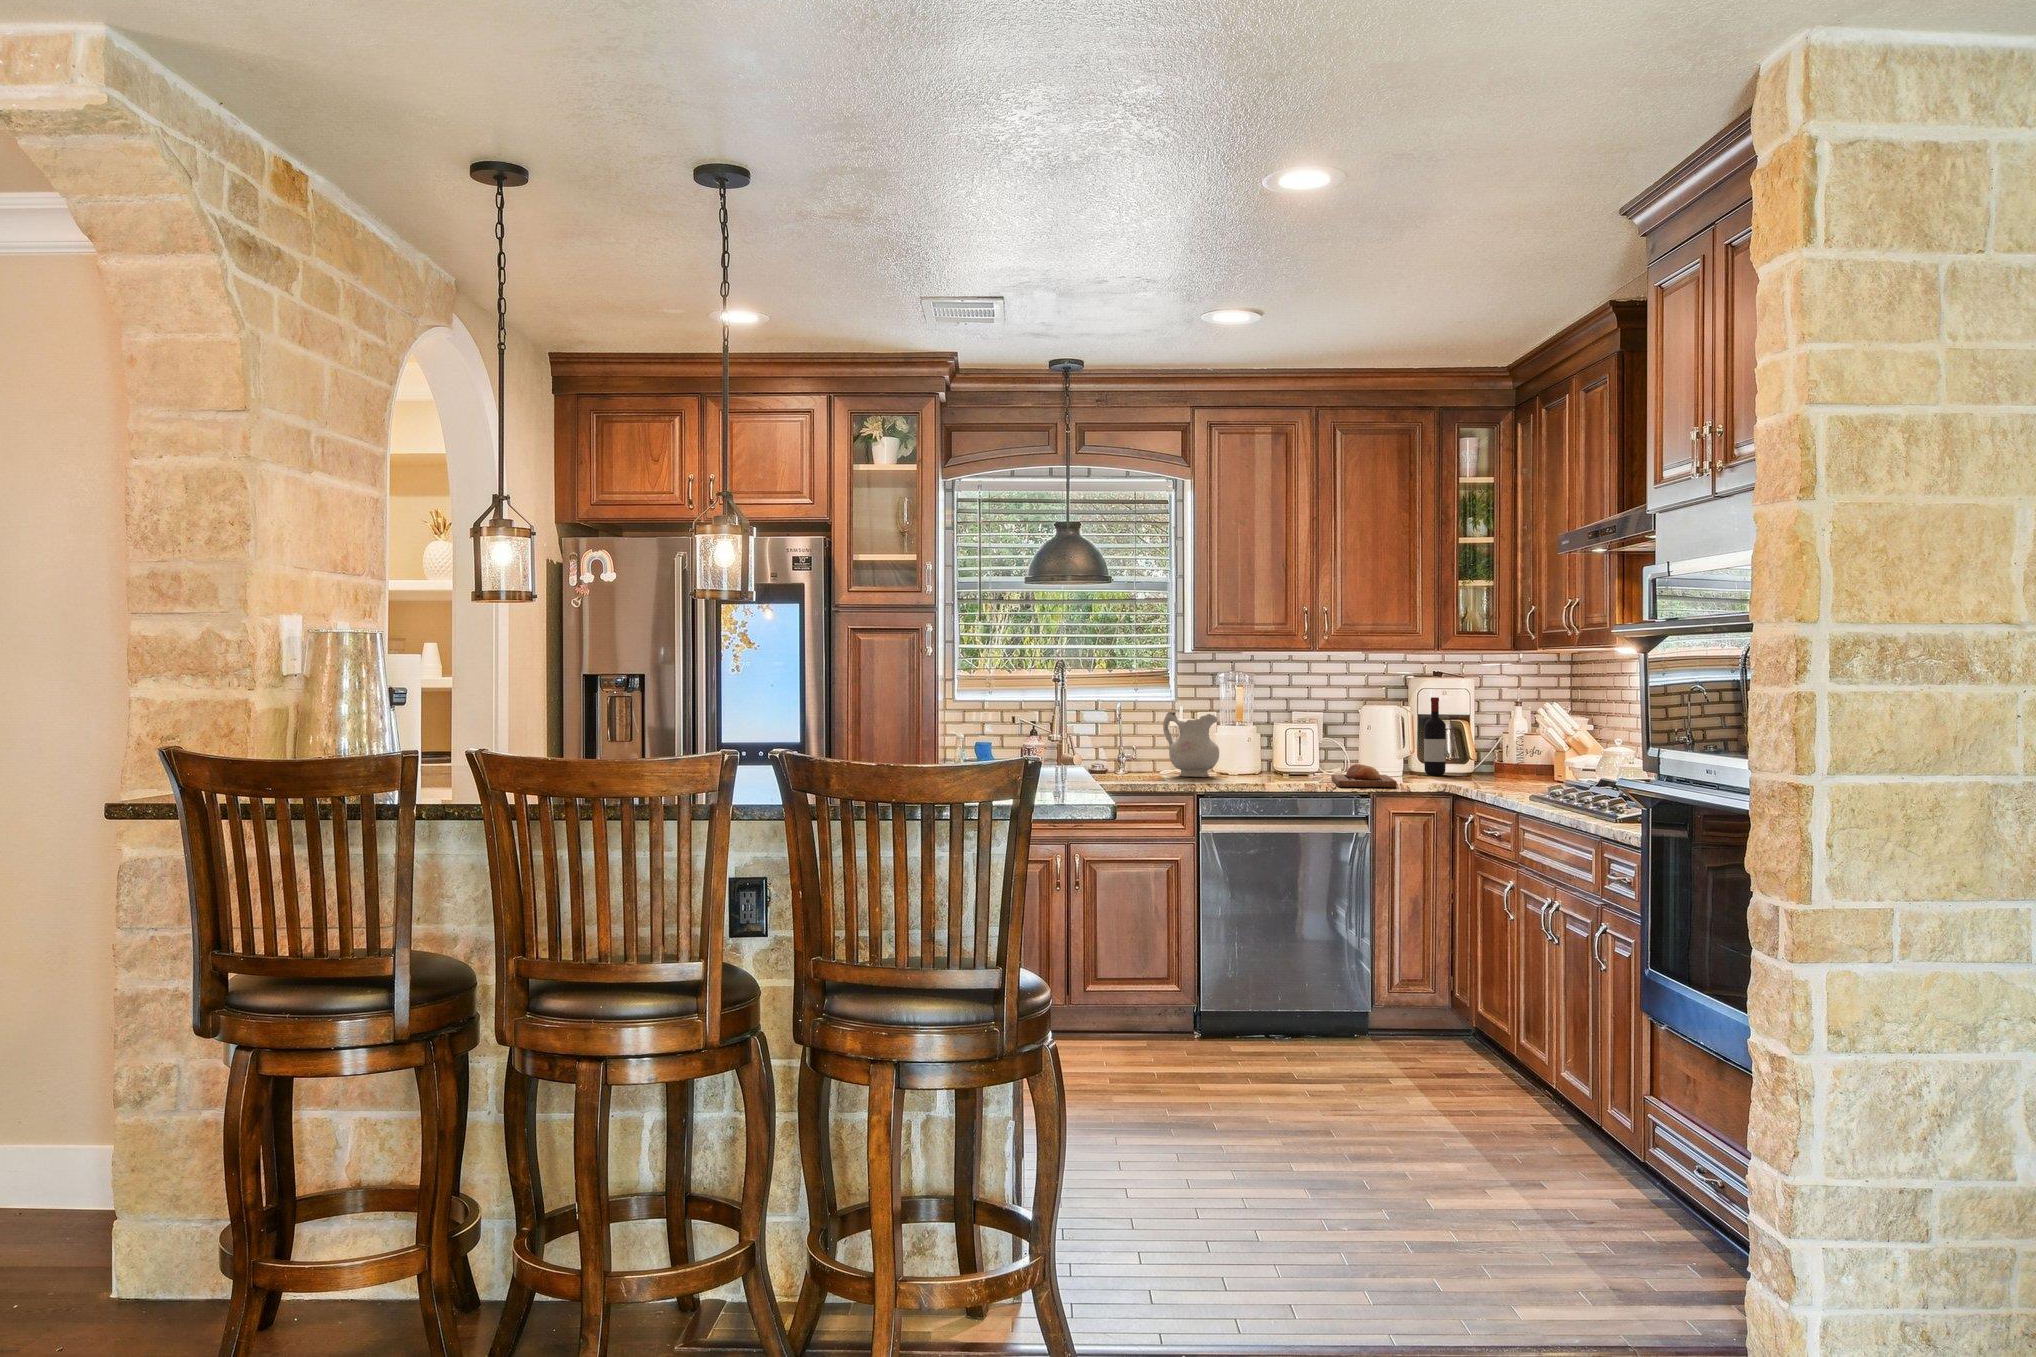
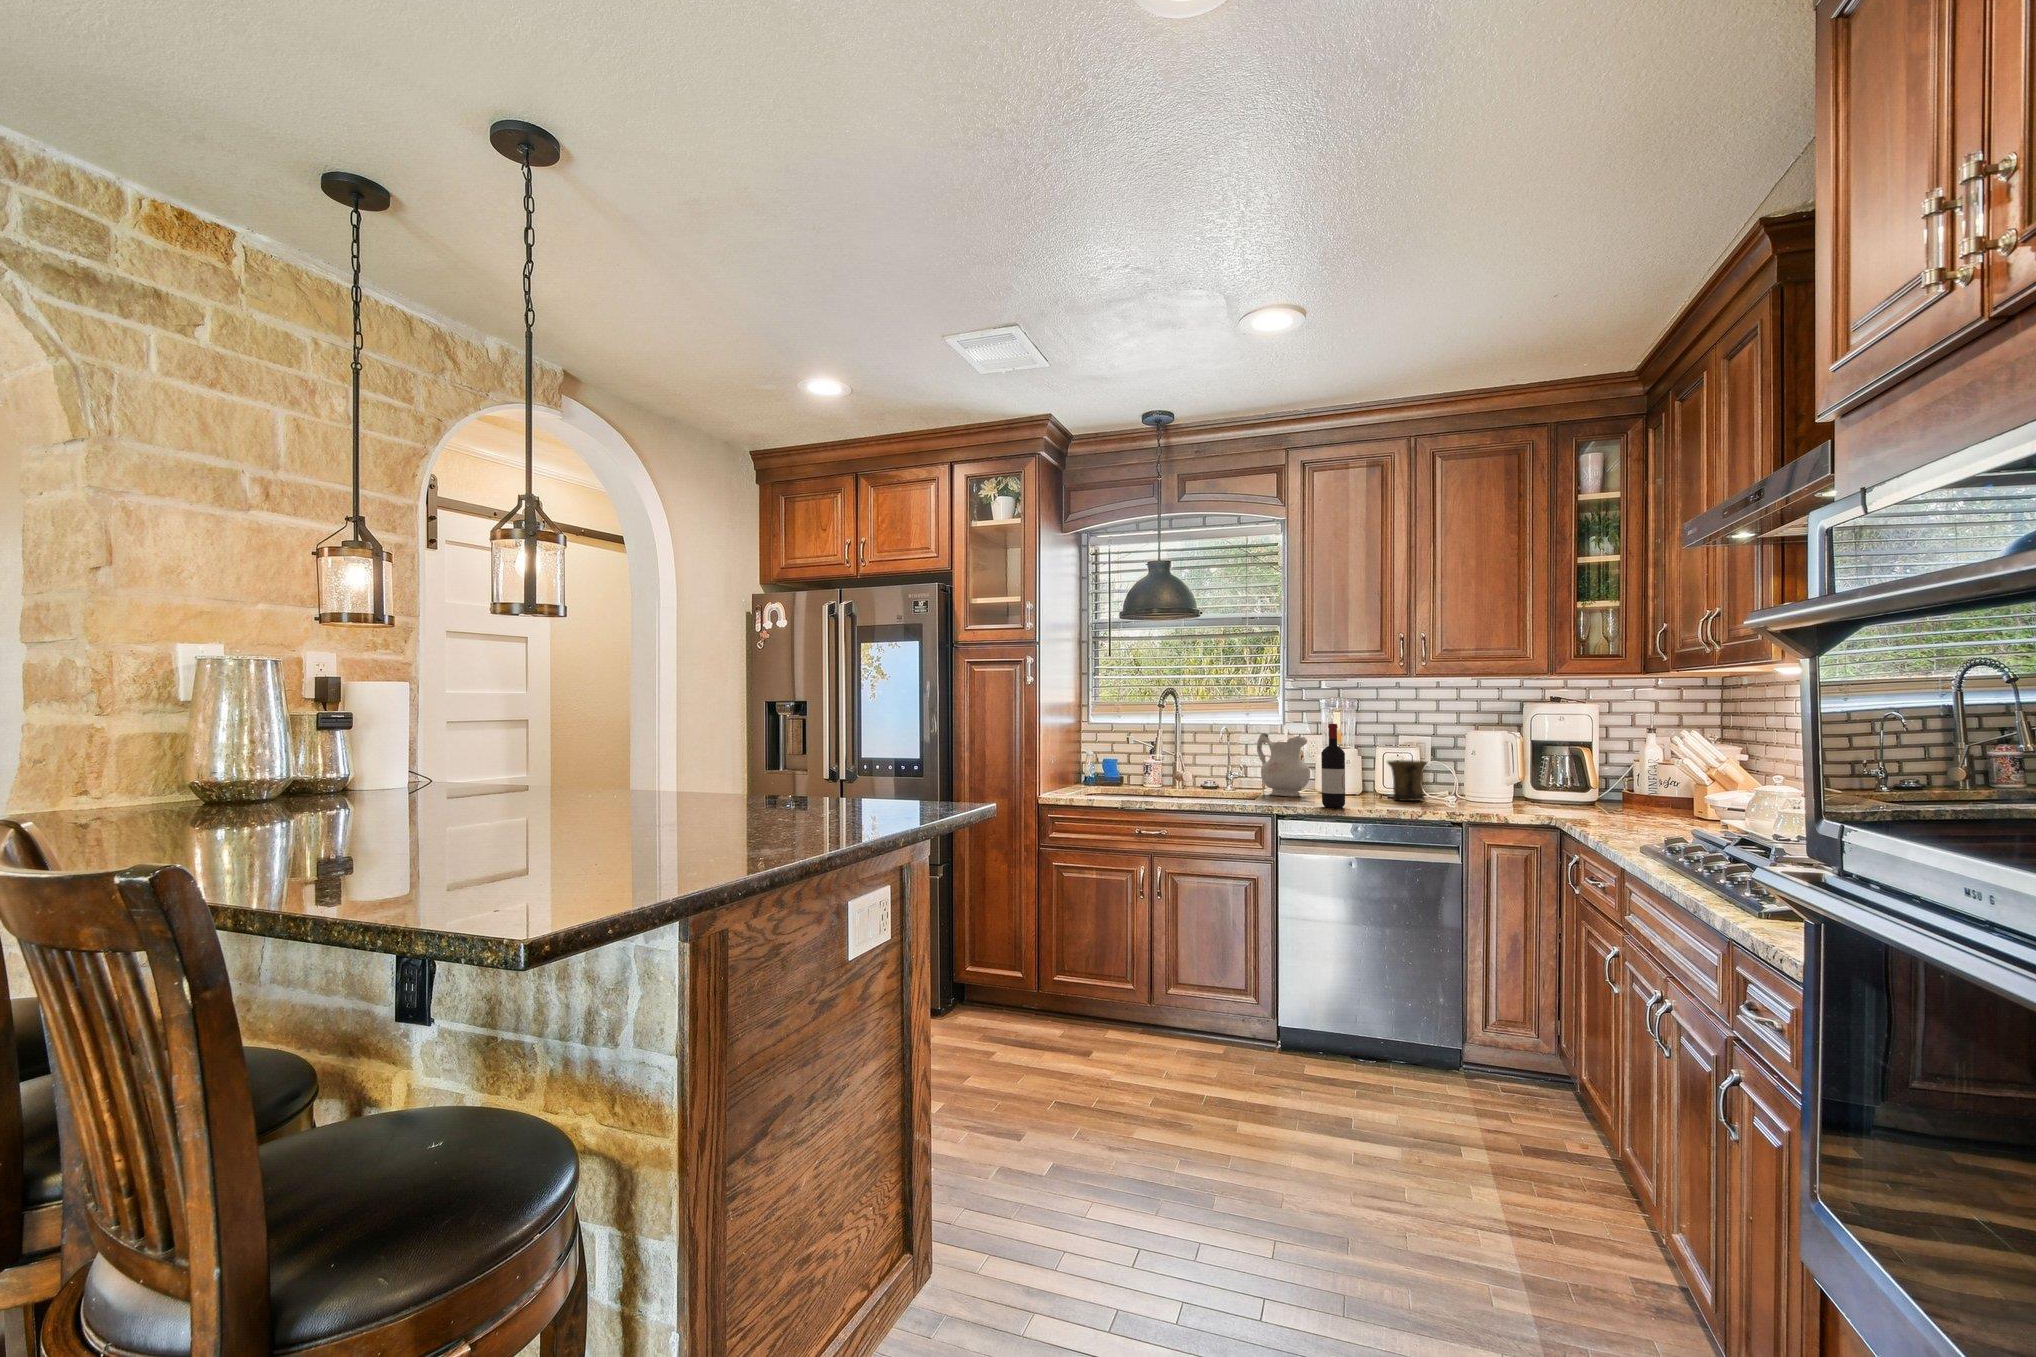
wine bottle: present [1424,697,1446,775] -> present [1321,724,1345,808]
mug: none [1293,737,1332,777] -> present [1387,760,1427,801]
bread loaf: present [1331,764,1397,787] -> none [1416,791,1484,819]

